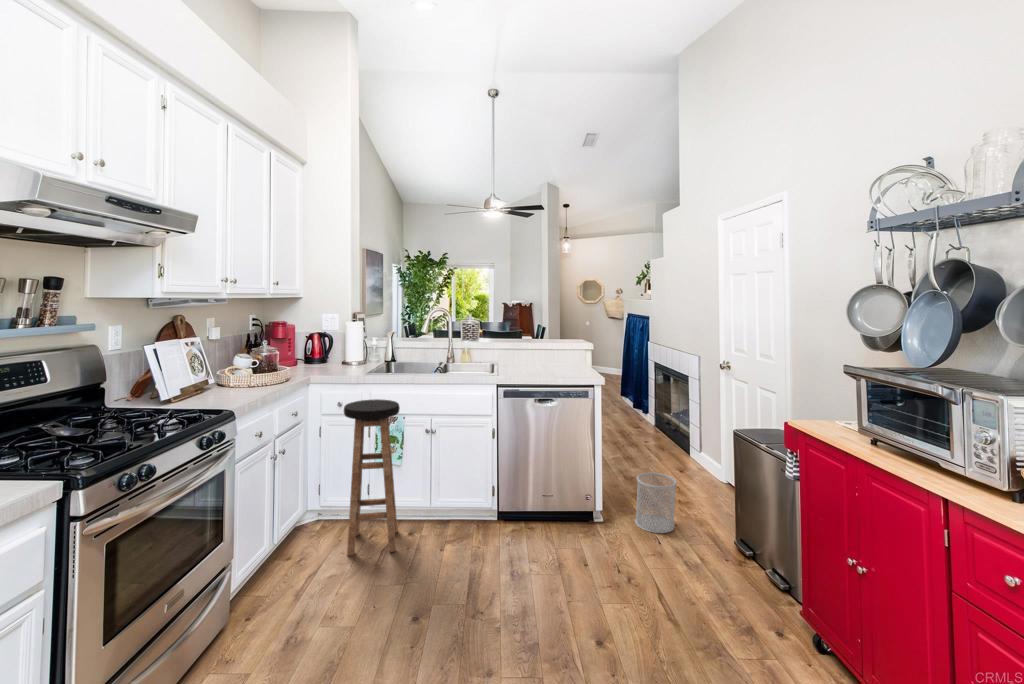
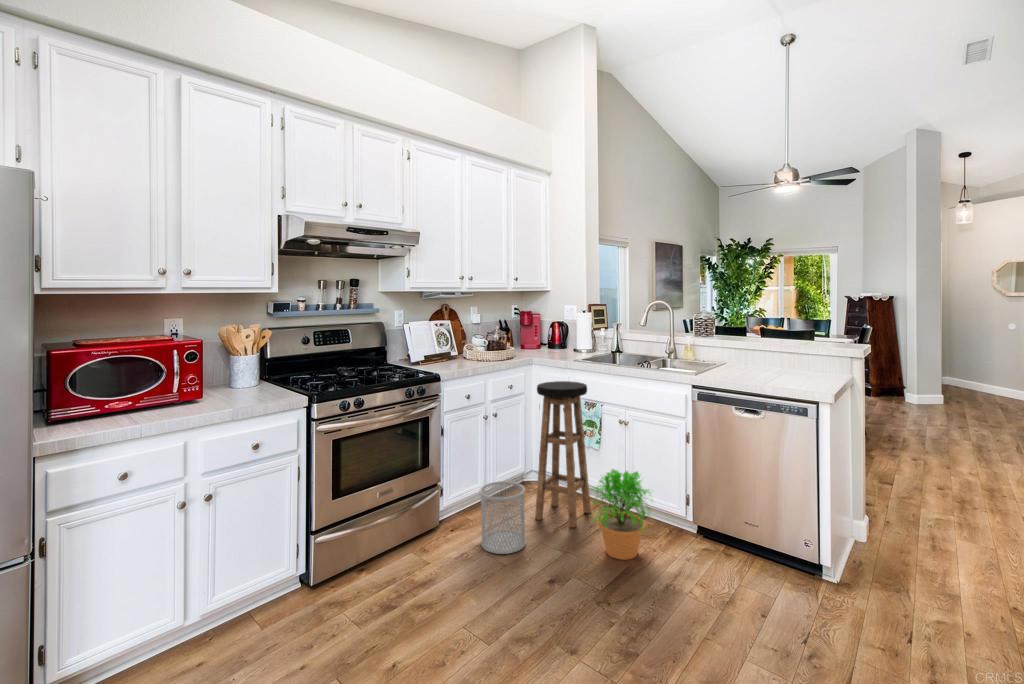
wastebasket: present [635,473,677,533] -> present [479,481,526,554]
potted plant: none [419,479,491,568] -> present [591,469,651,560]

